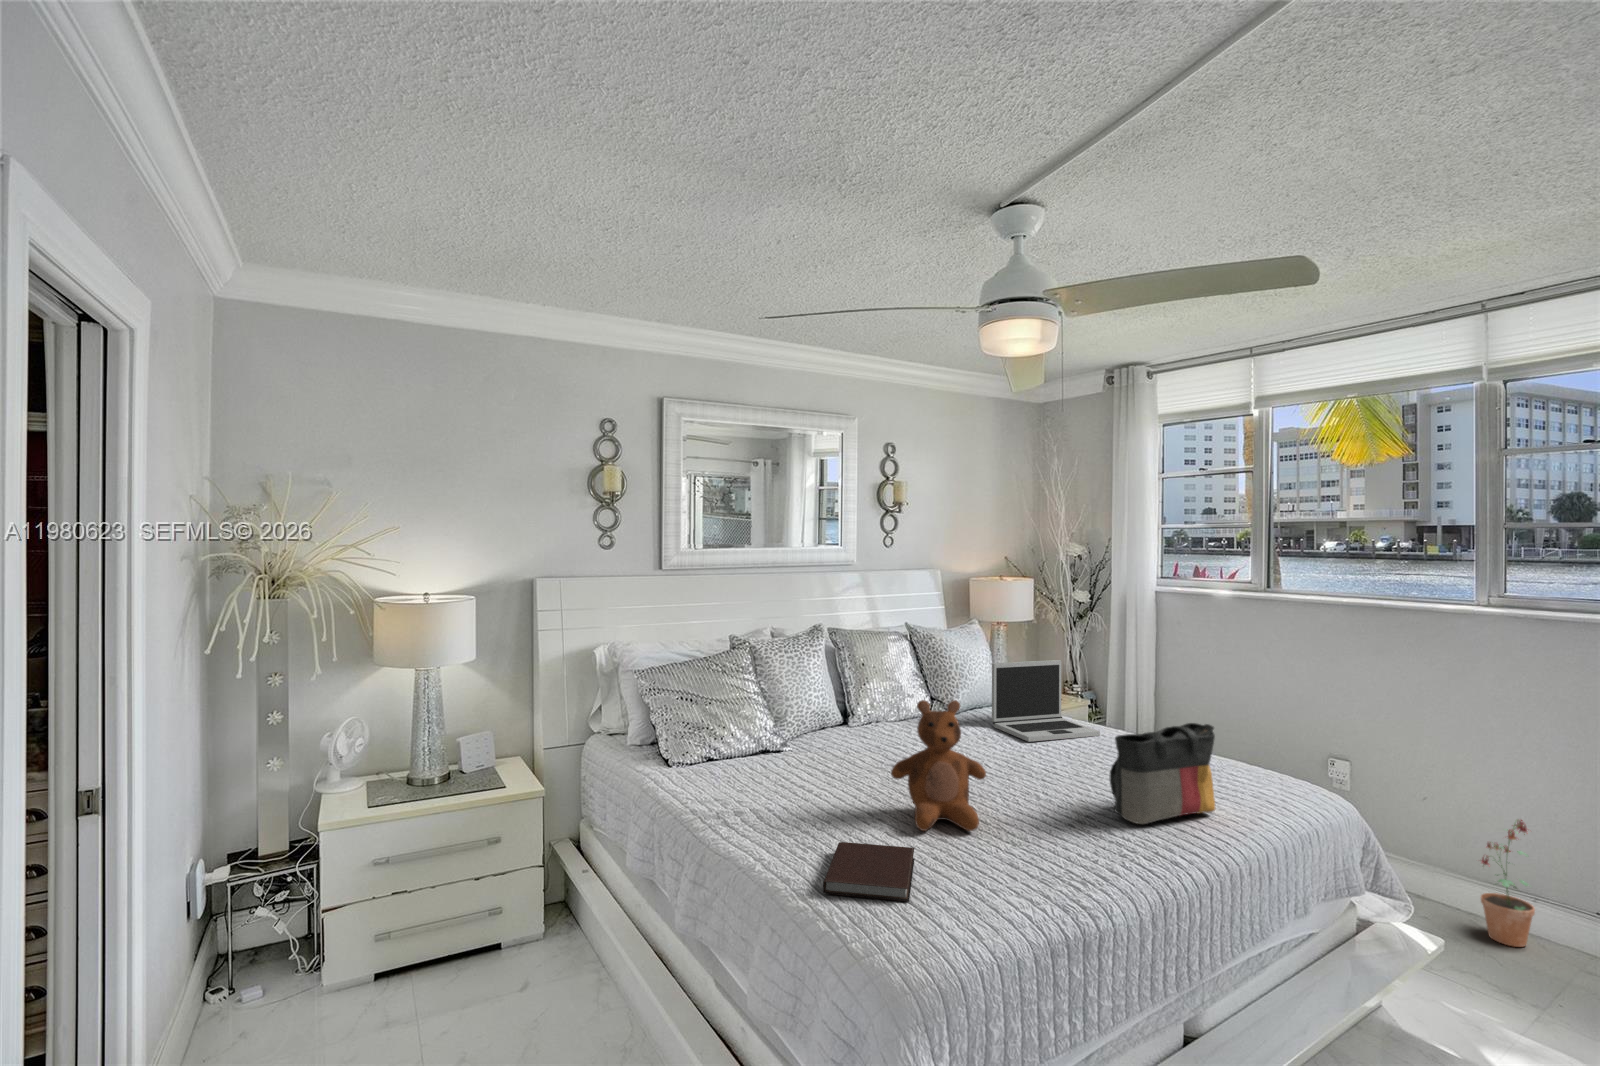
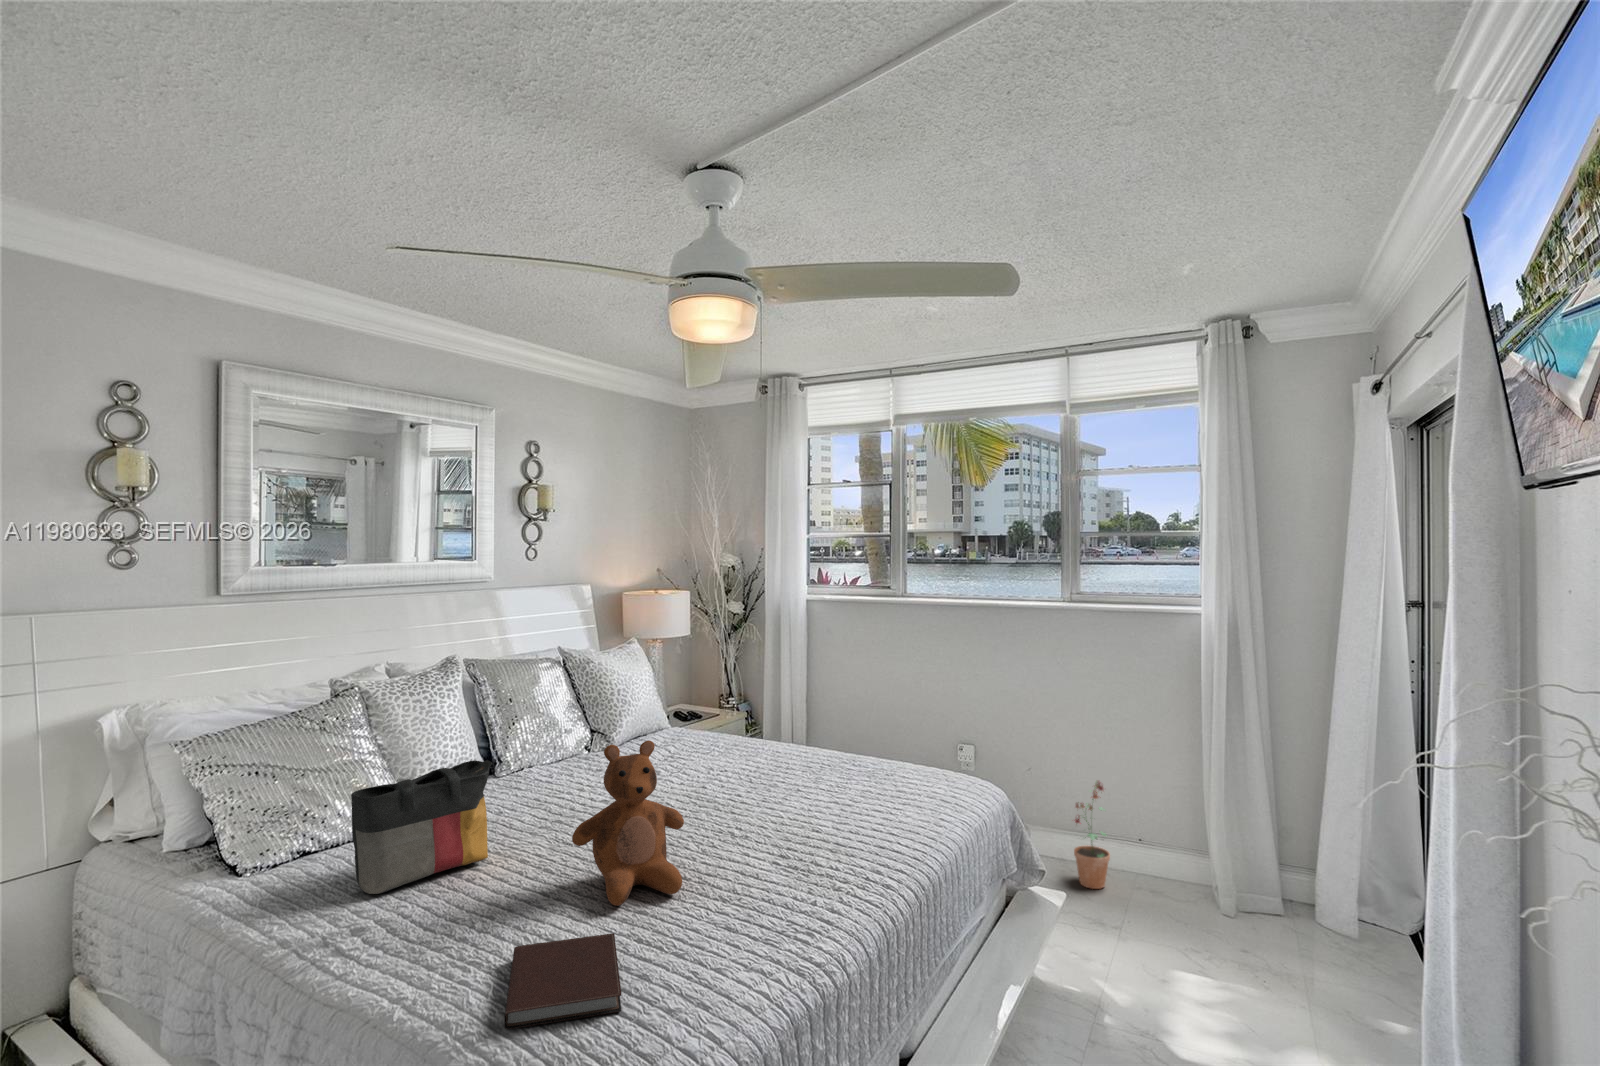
laptop: present [992,660,1100,742] -> none [663,676,775,770]
tote bag: present [1110,723,1215,824] -> present [351,760,492,894]

